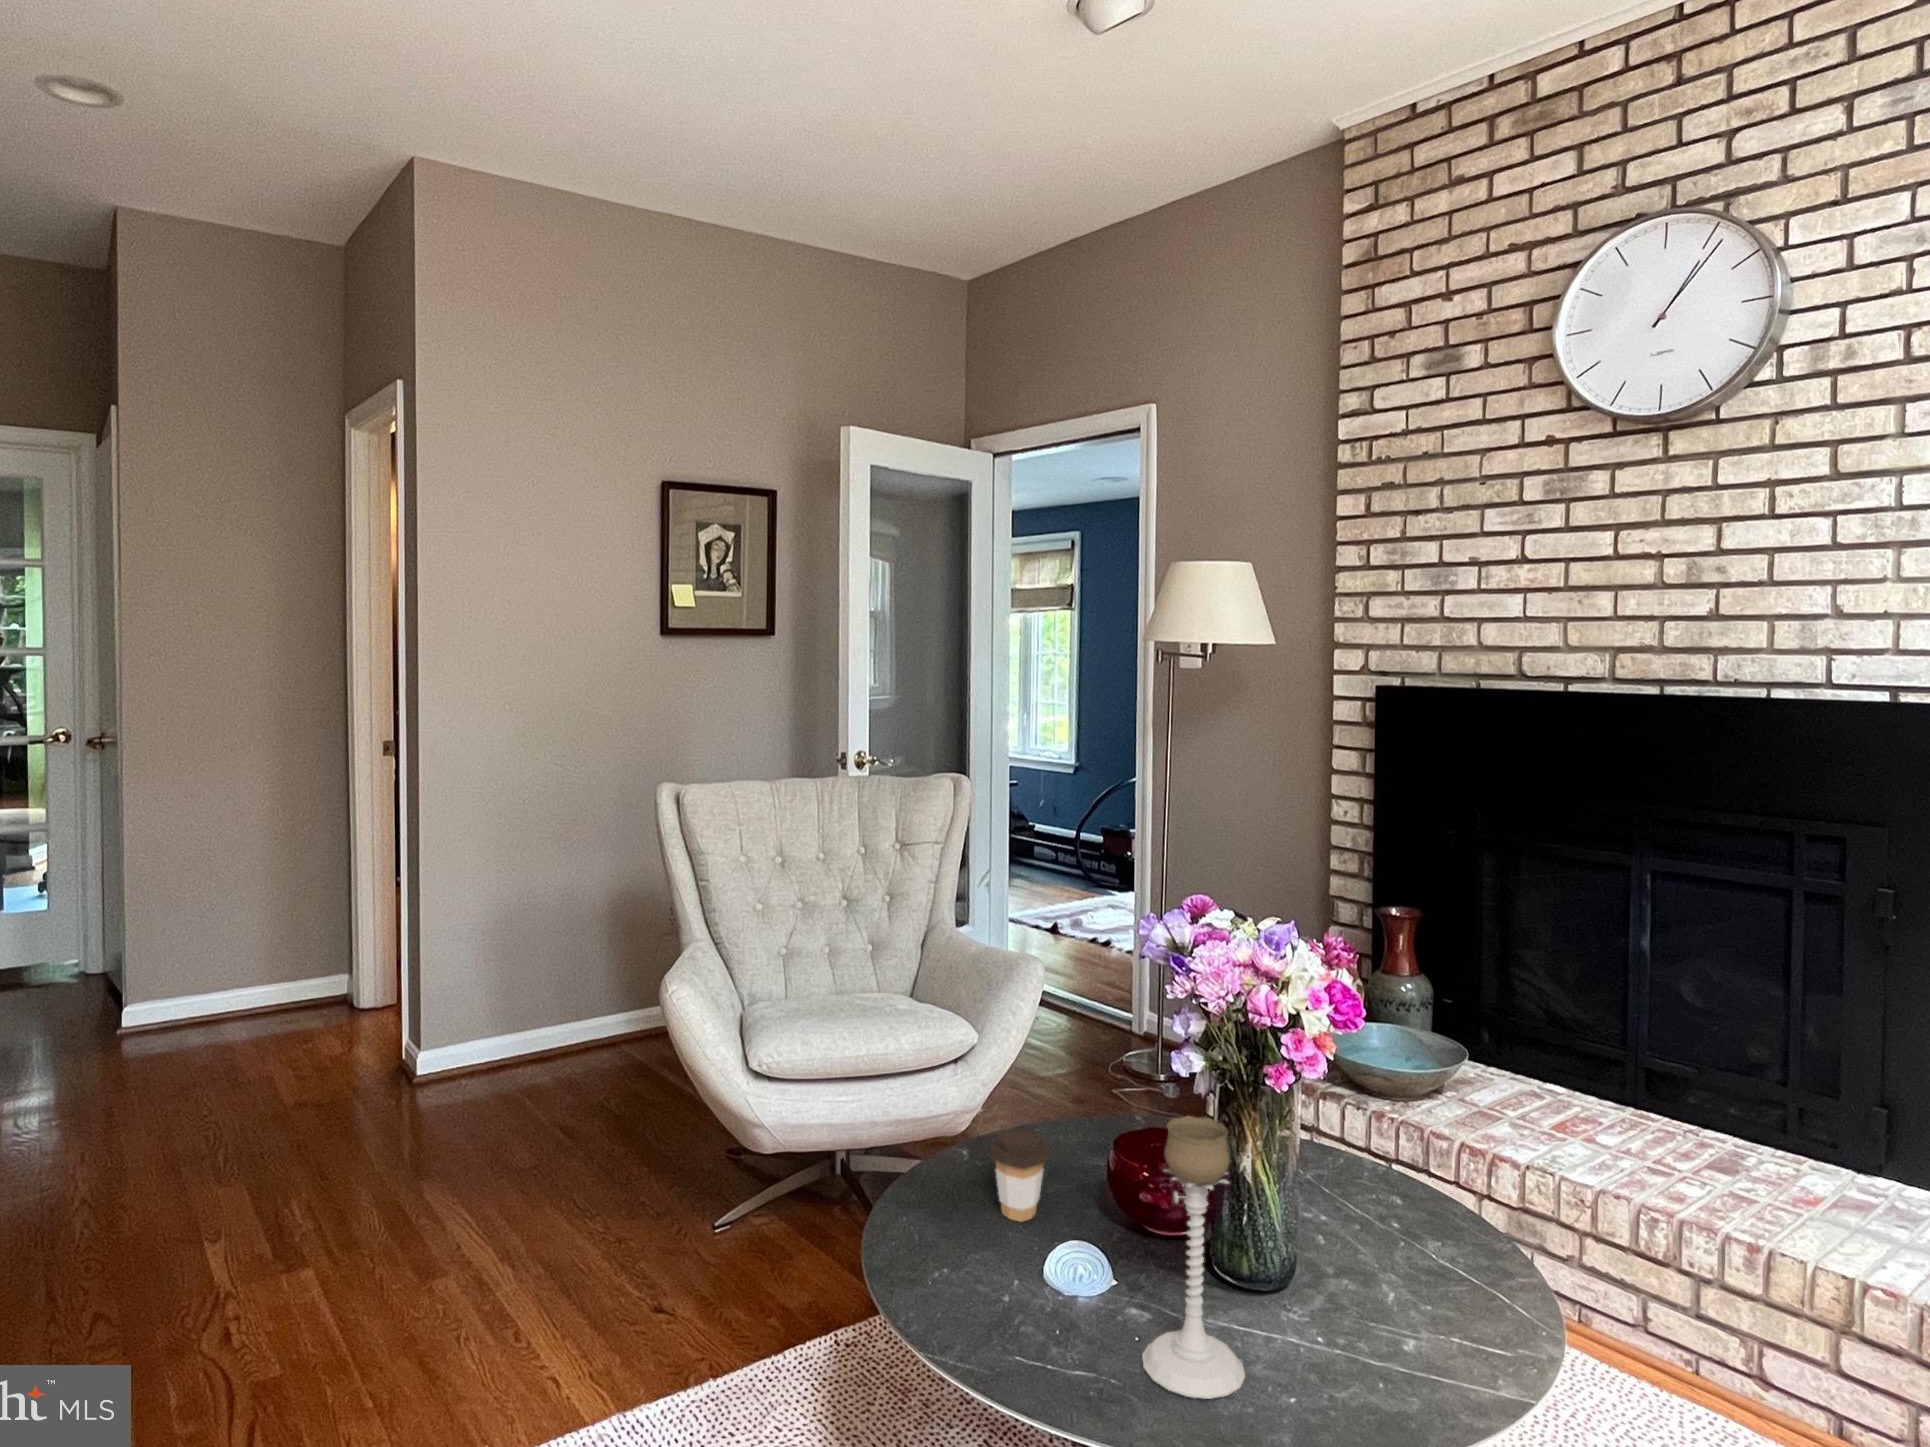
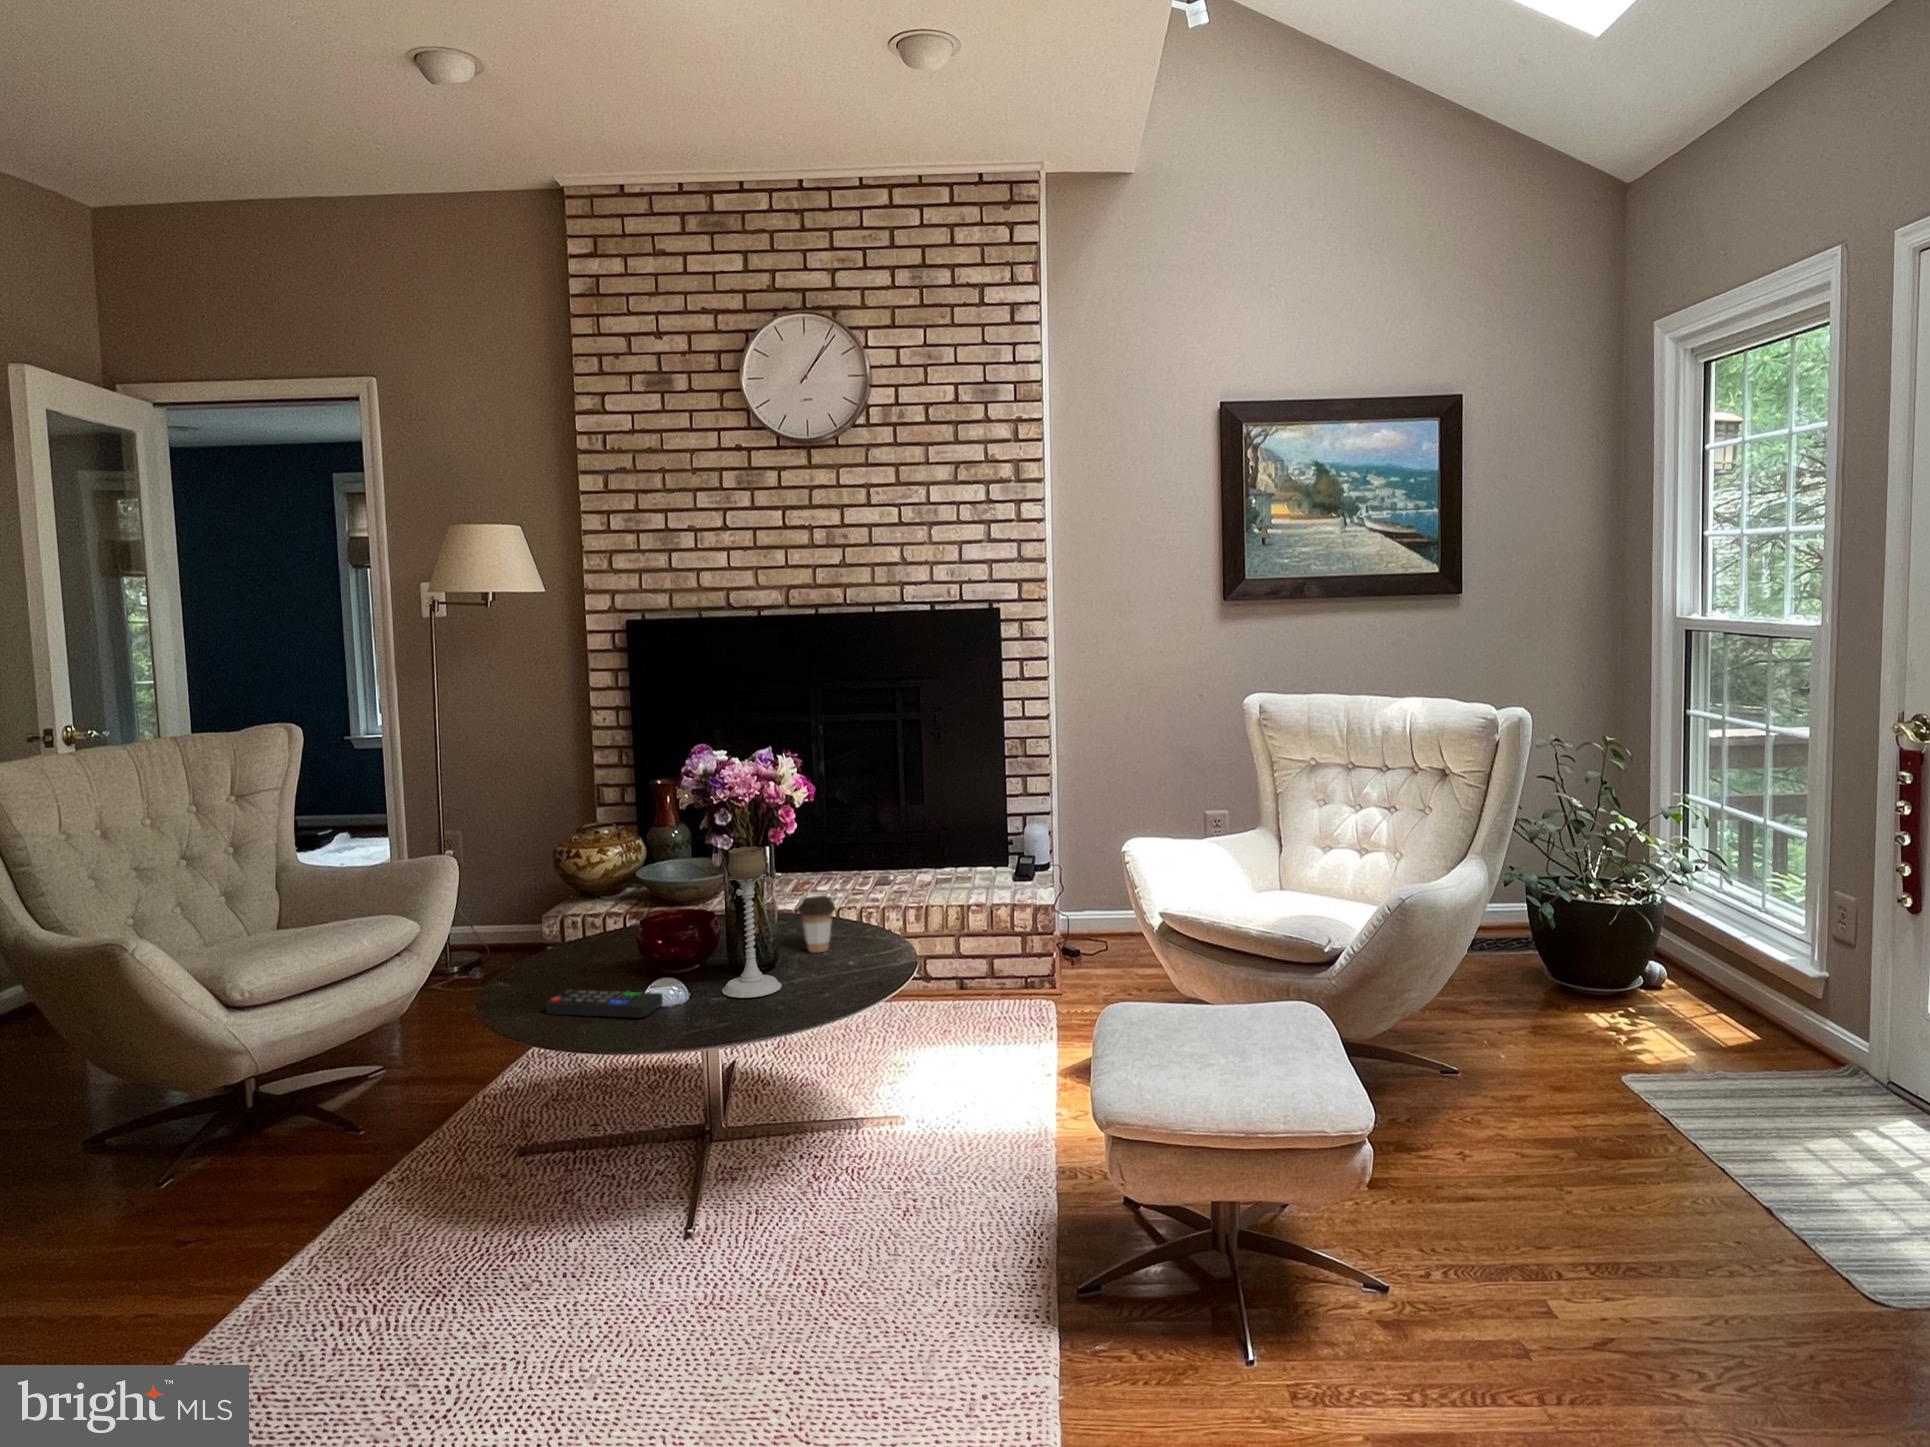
coffee cup: present [990,1128,1050,1222] -> present [798,896,835,952]
remote control: none [917,1237,1048,1345] -> present [546,990,663,1018]

